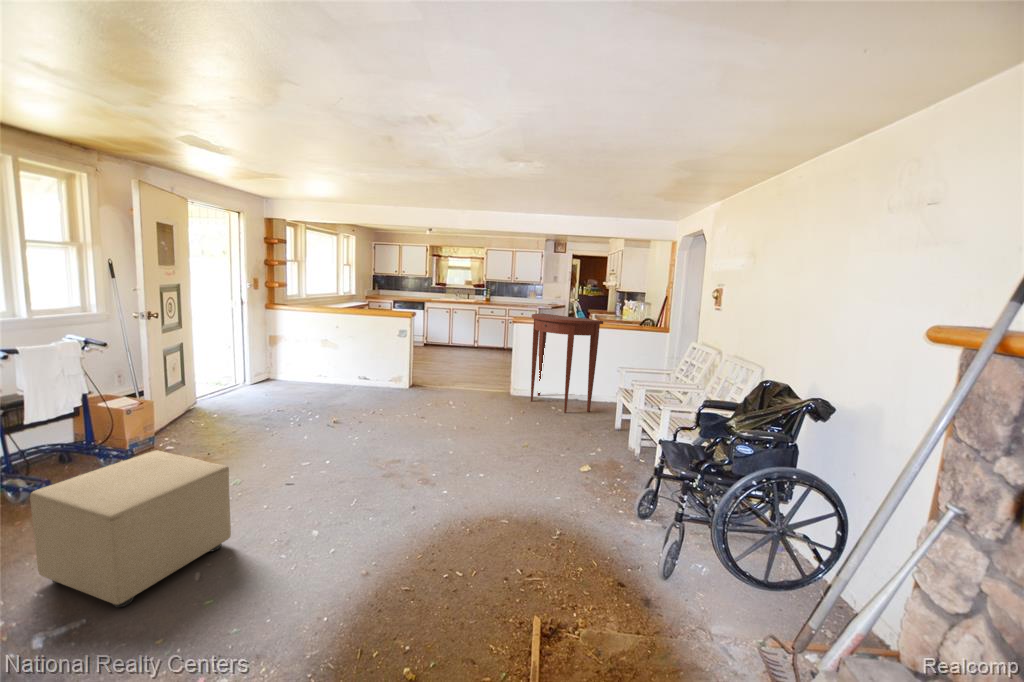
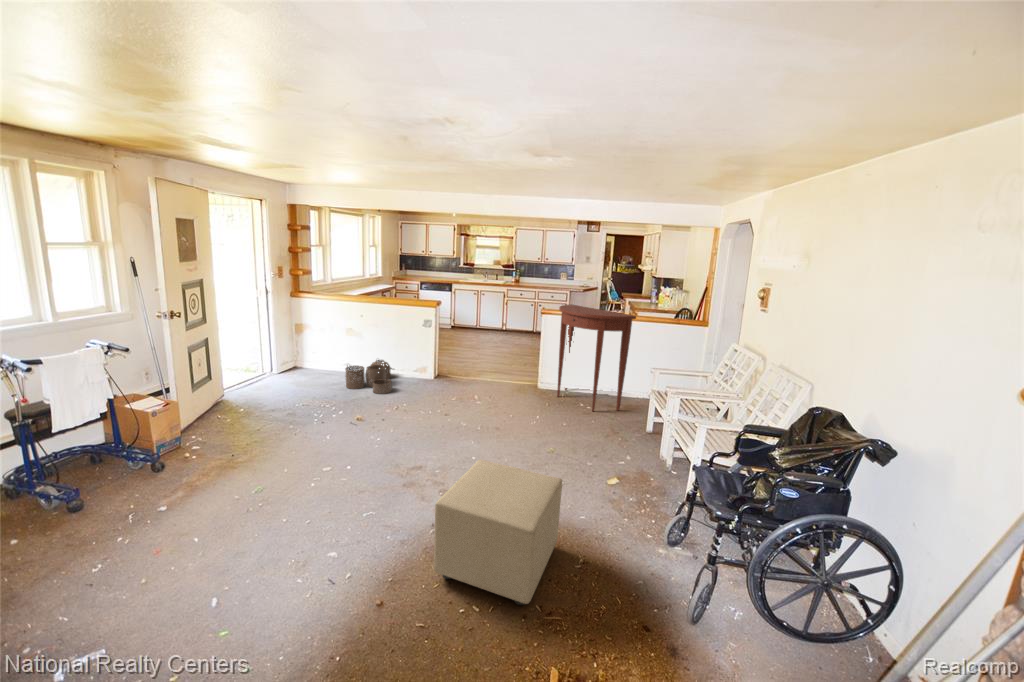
woven basket: none [322,367,369,400] -> present [345,360,392,394]
ottoman: present [30,450,231,607] -> present [434,460,563,605]

